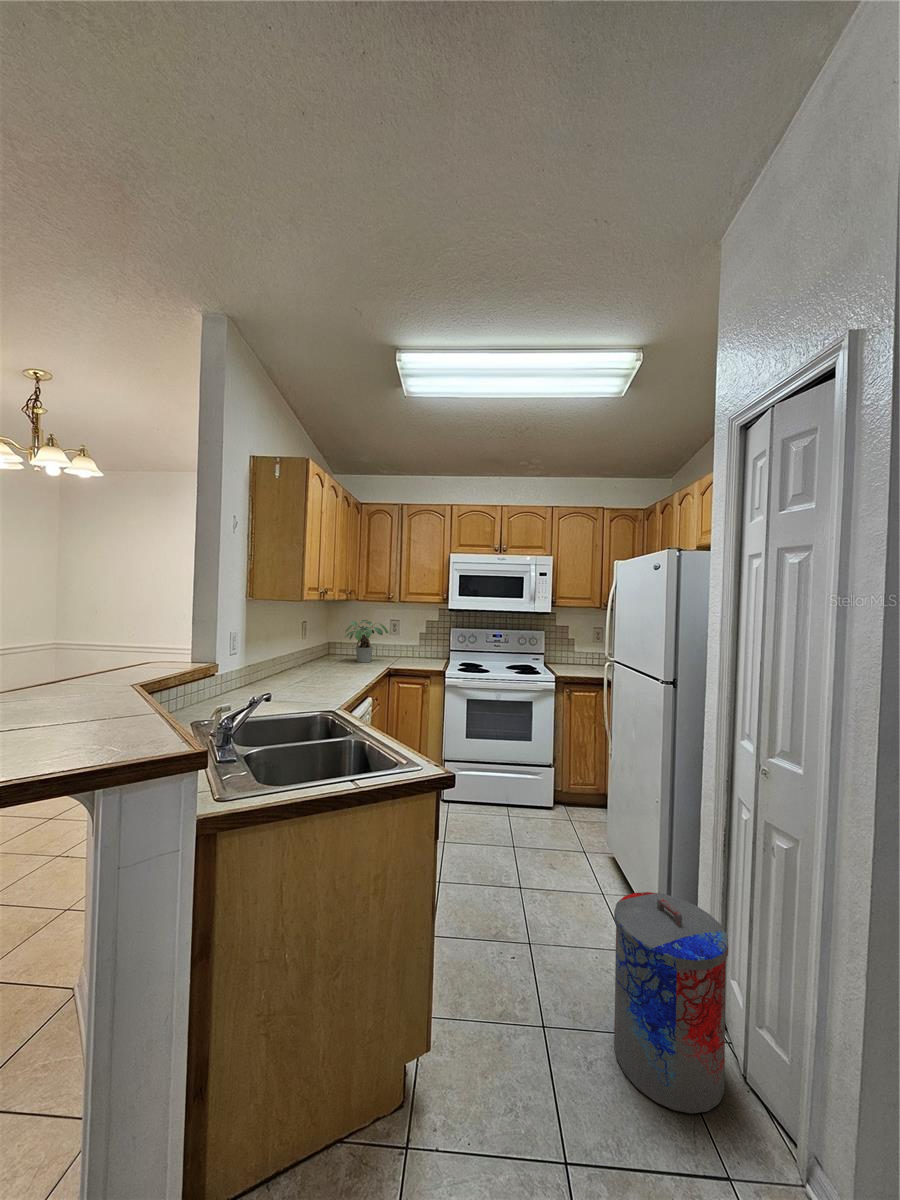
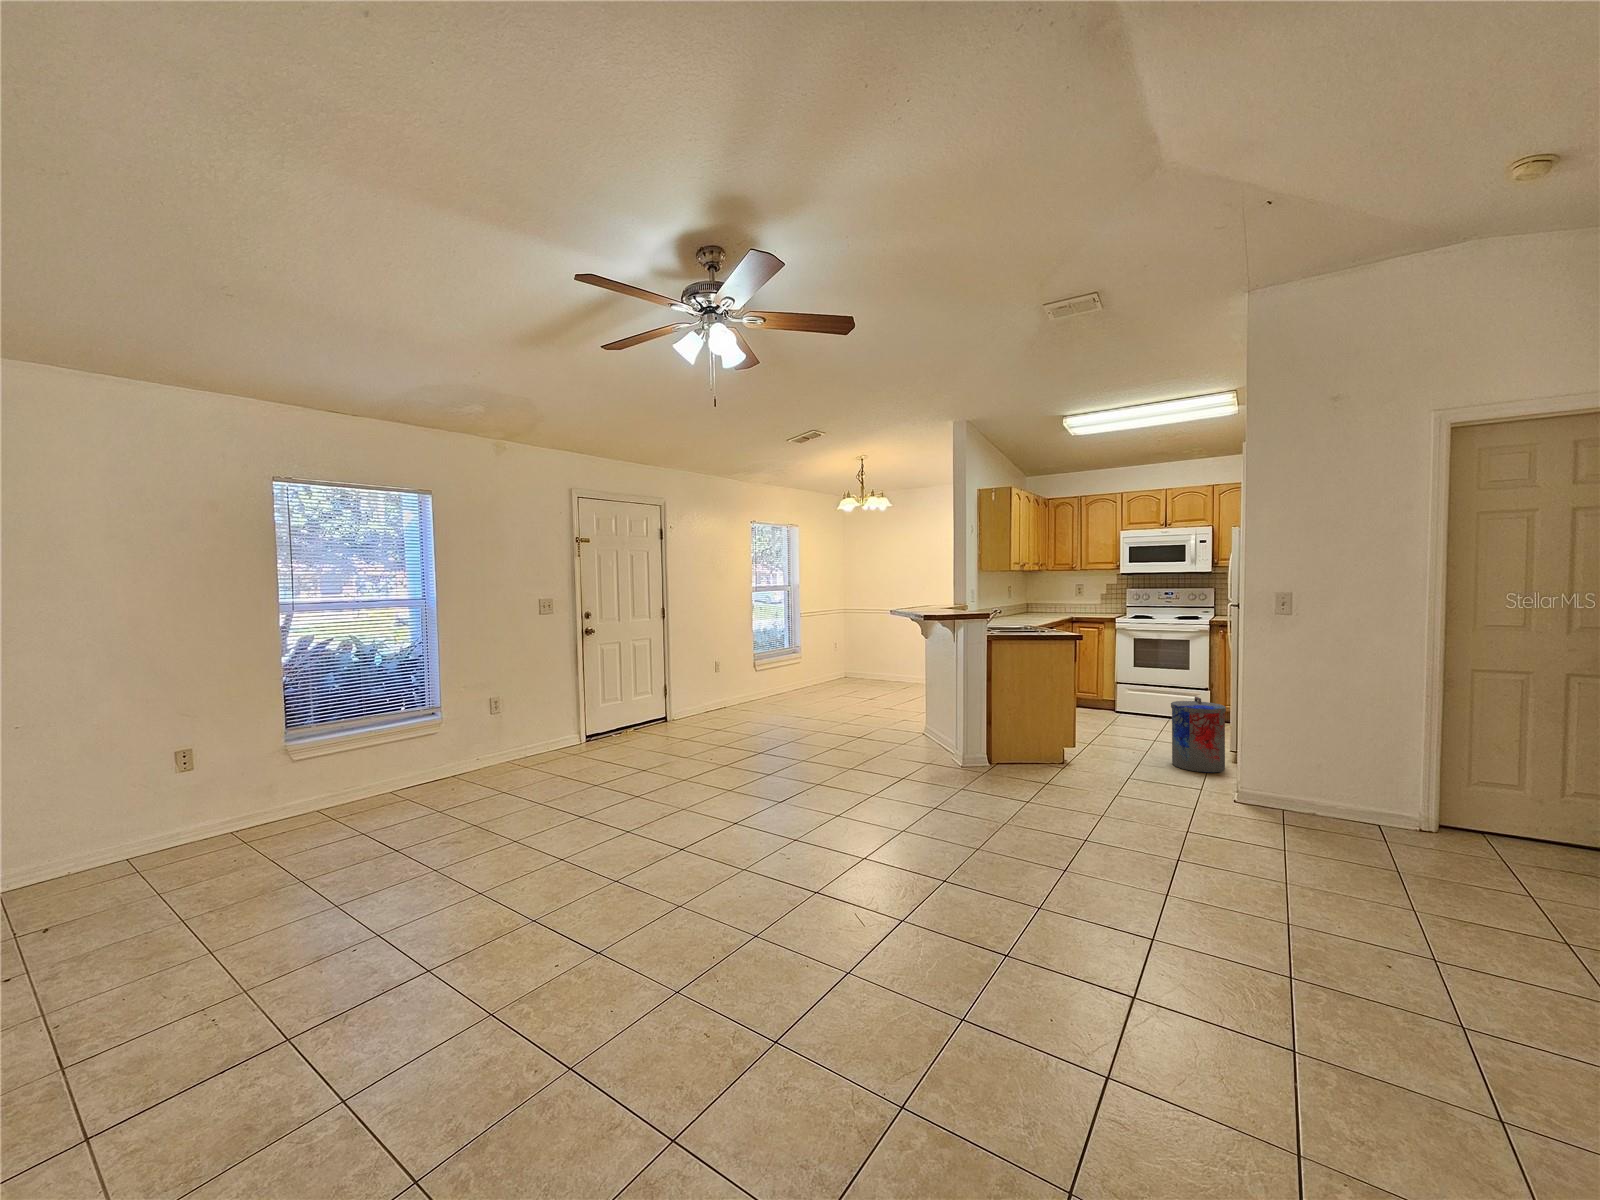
potted plant: present [345,620,388,662] -> none [1038,585,1073,616]

